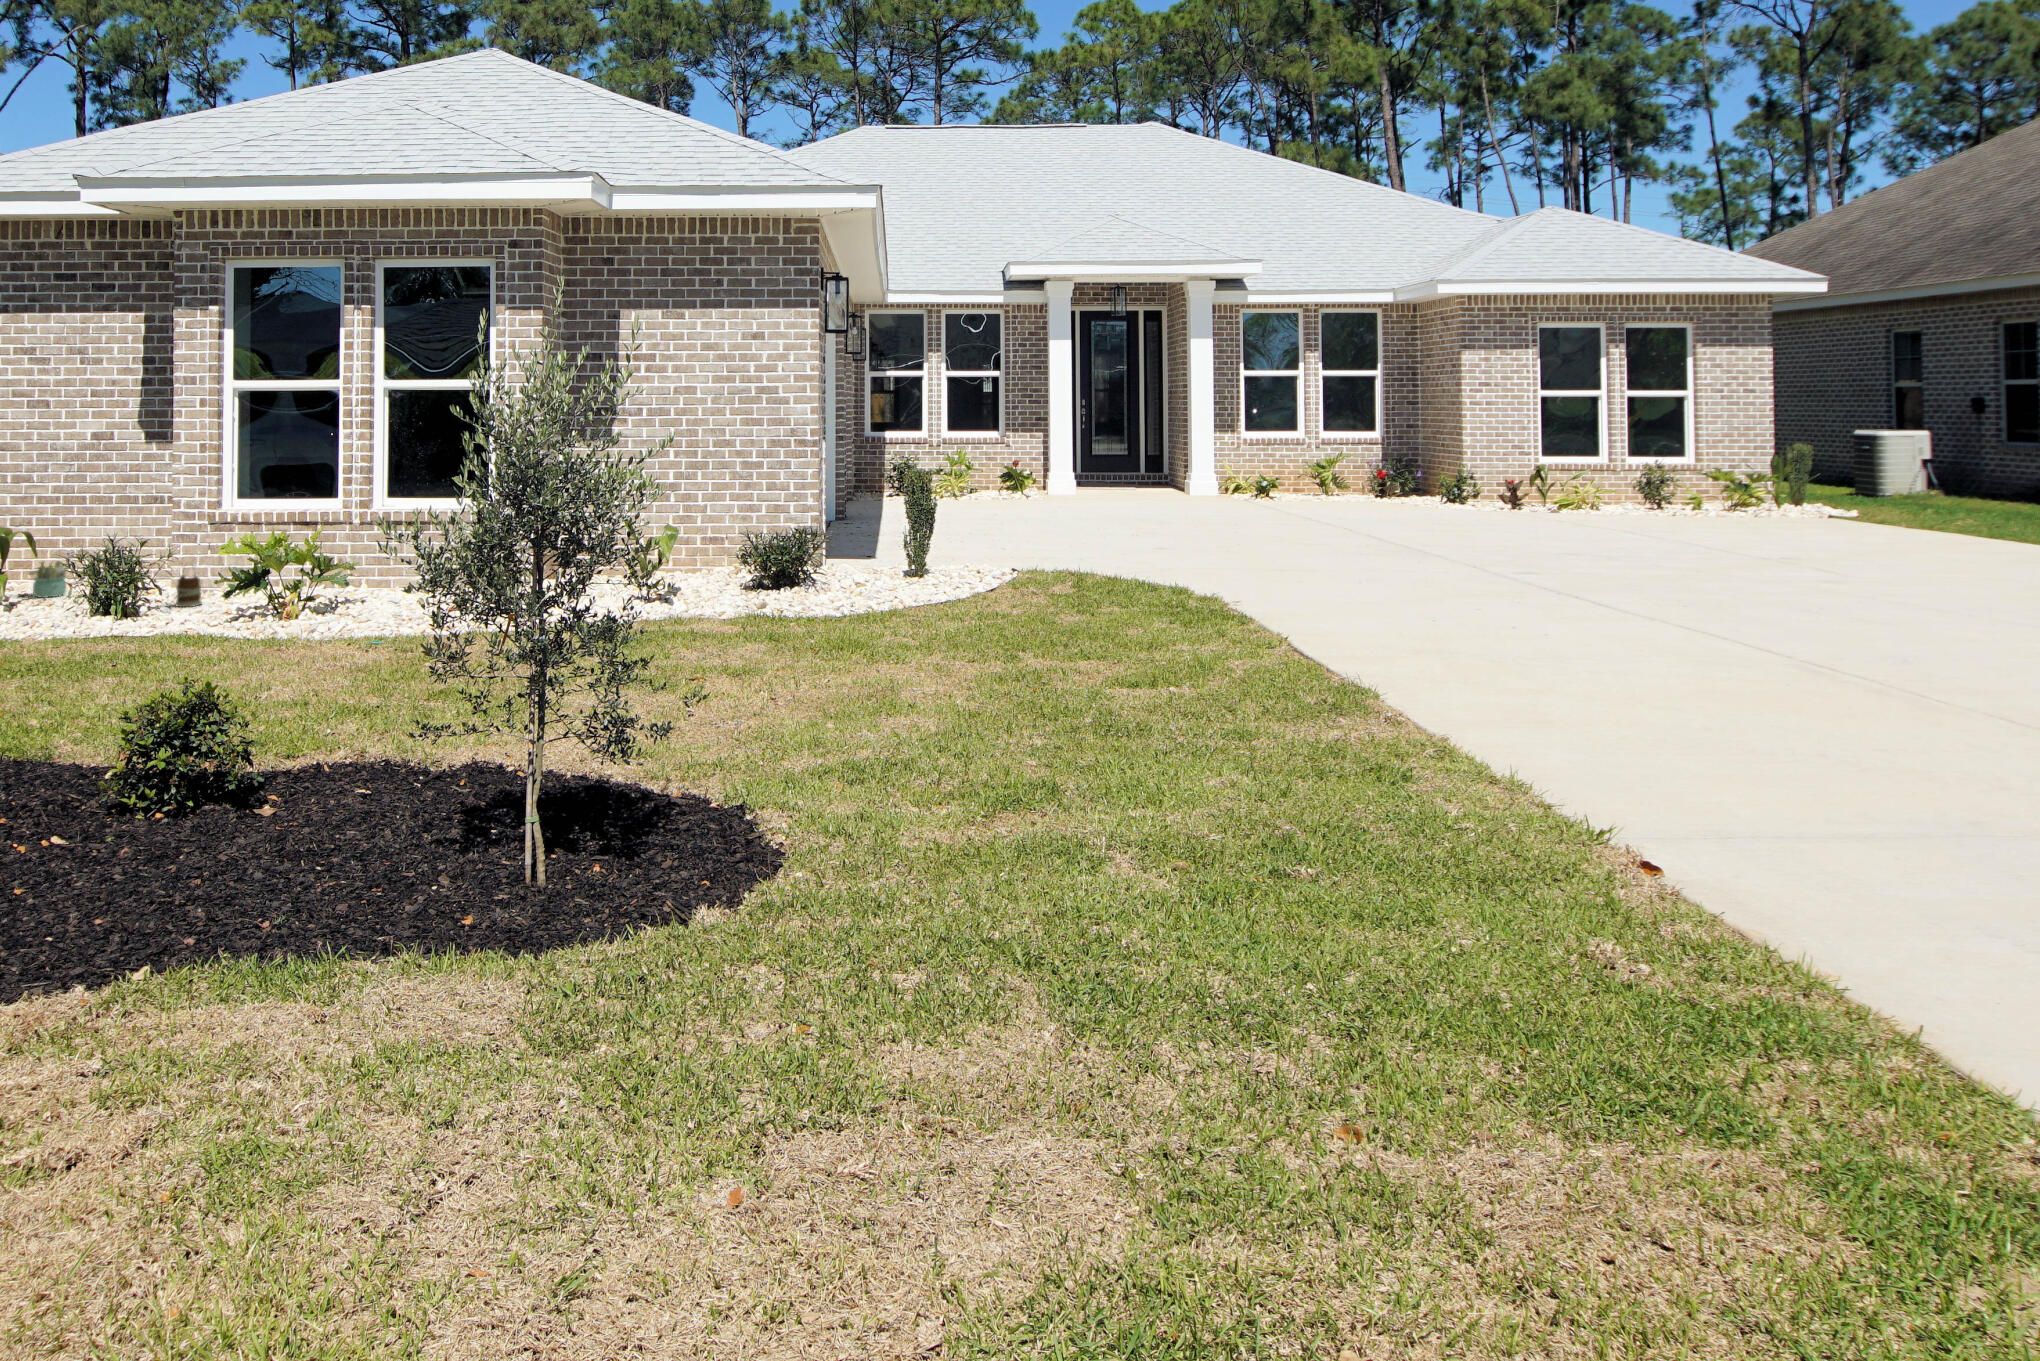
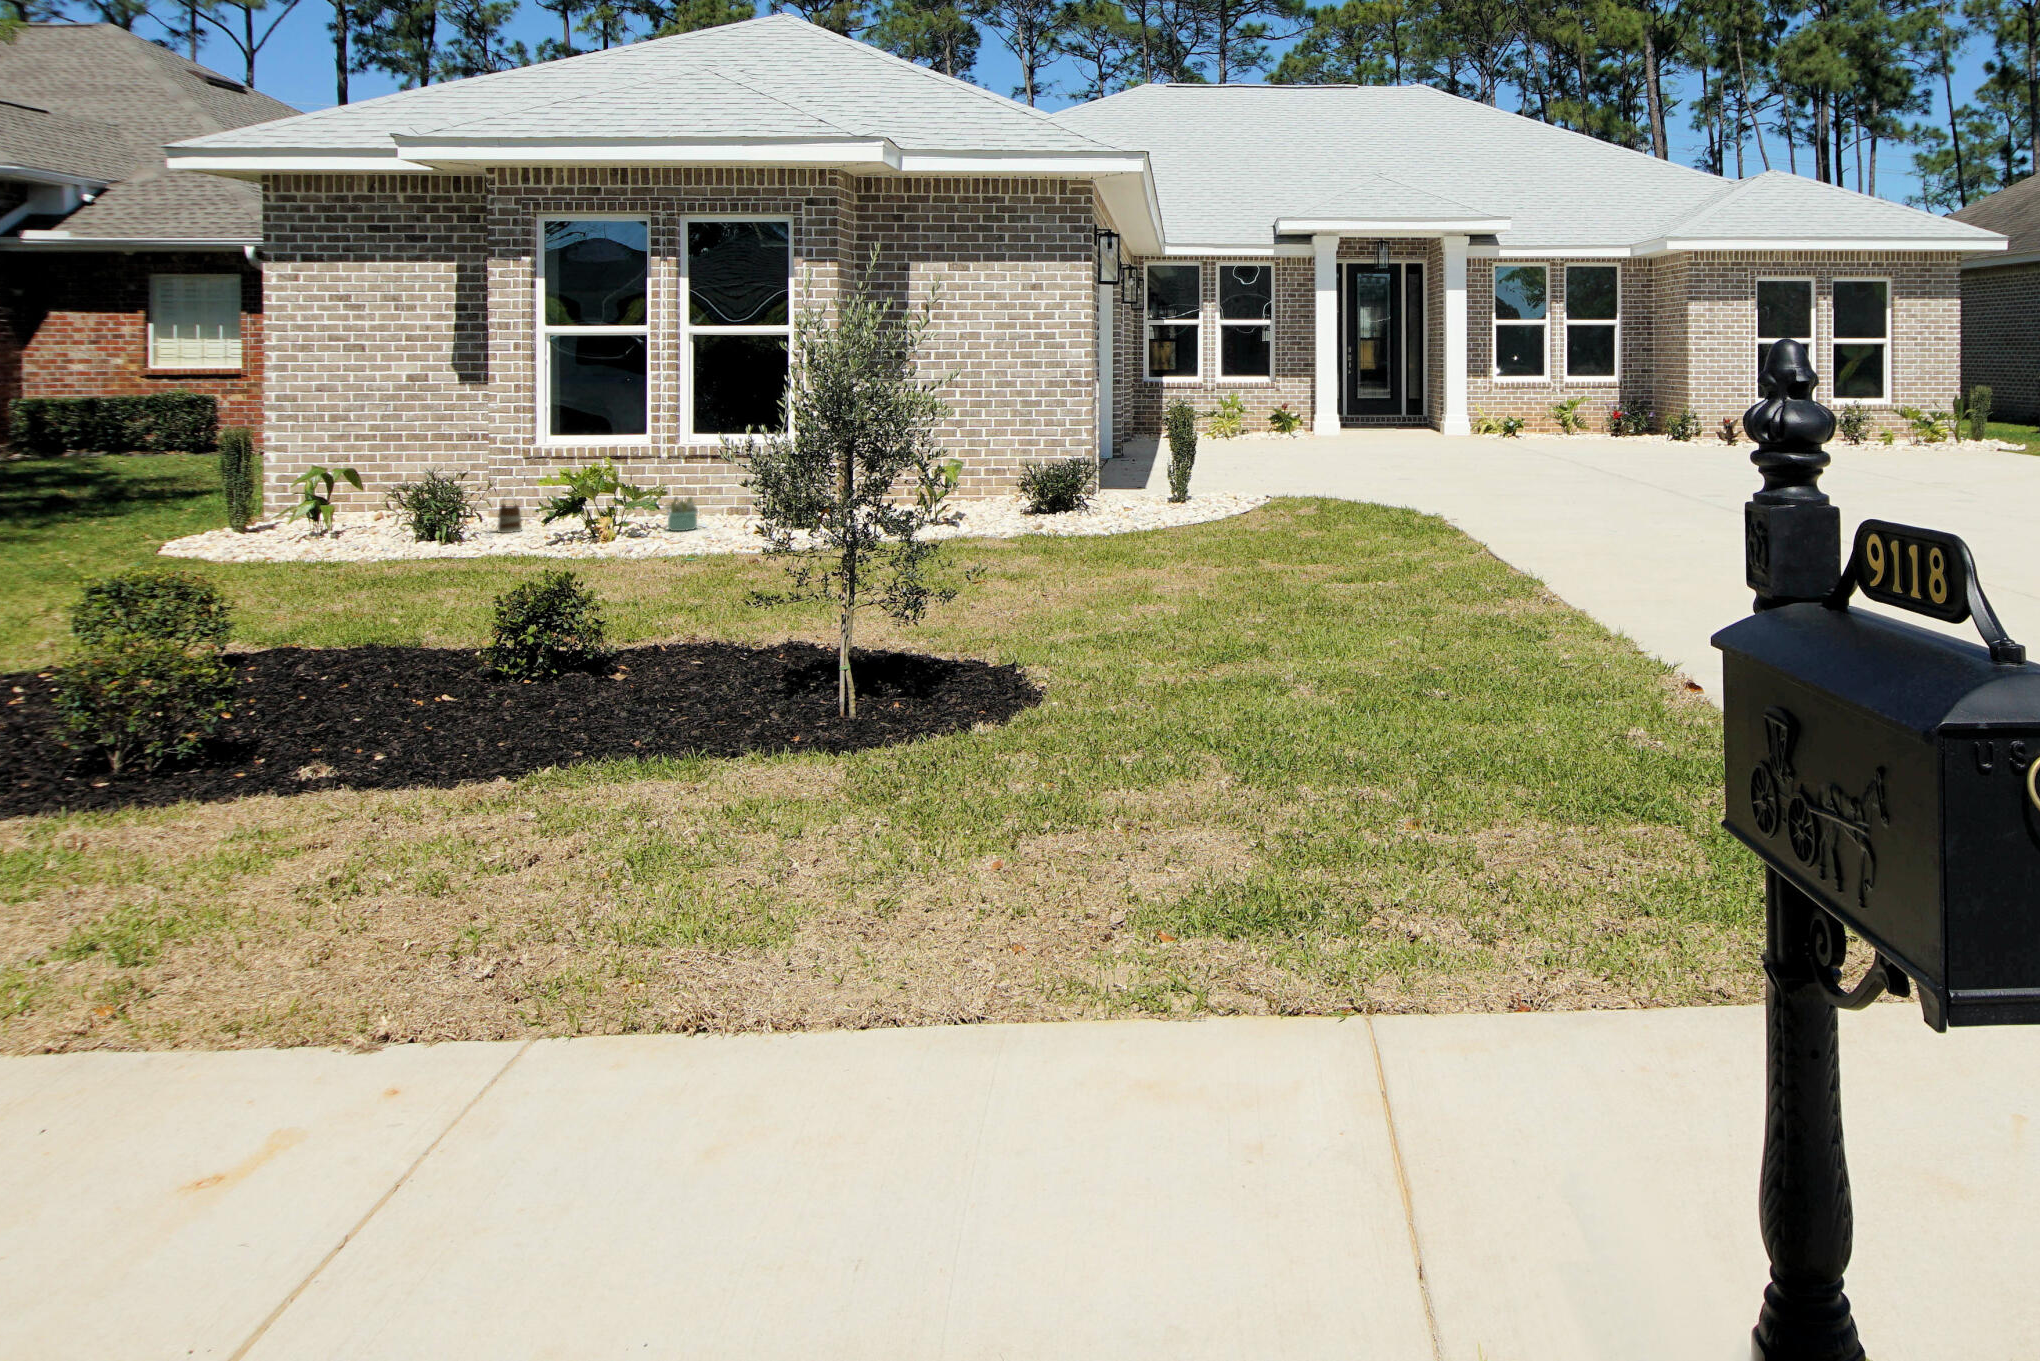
decorative plant: present [28,561,69,598] -> present [665,497,698,531]

